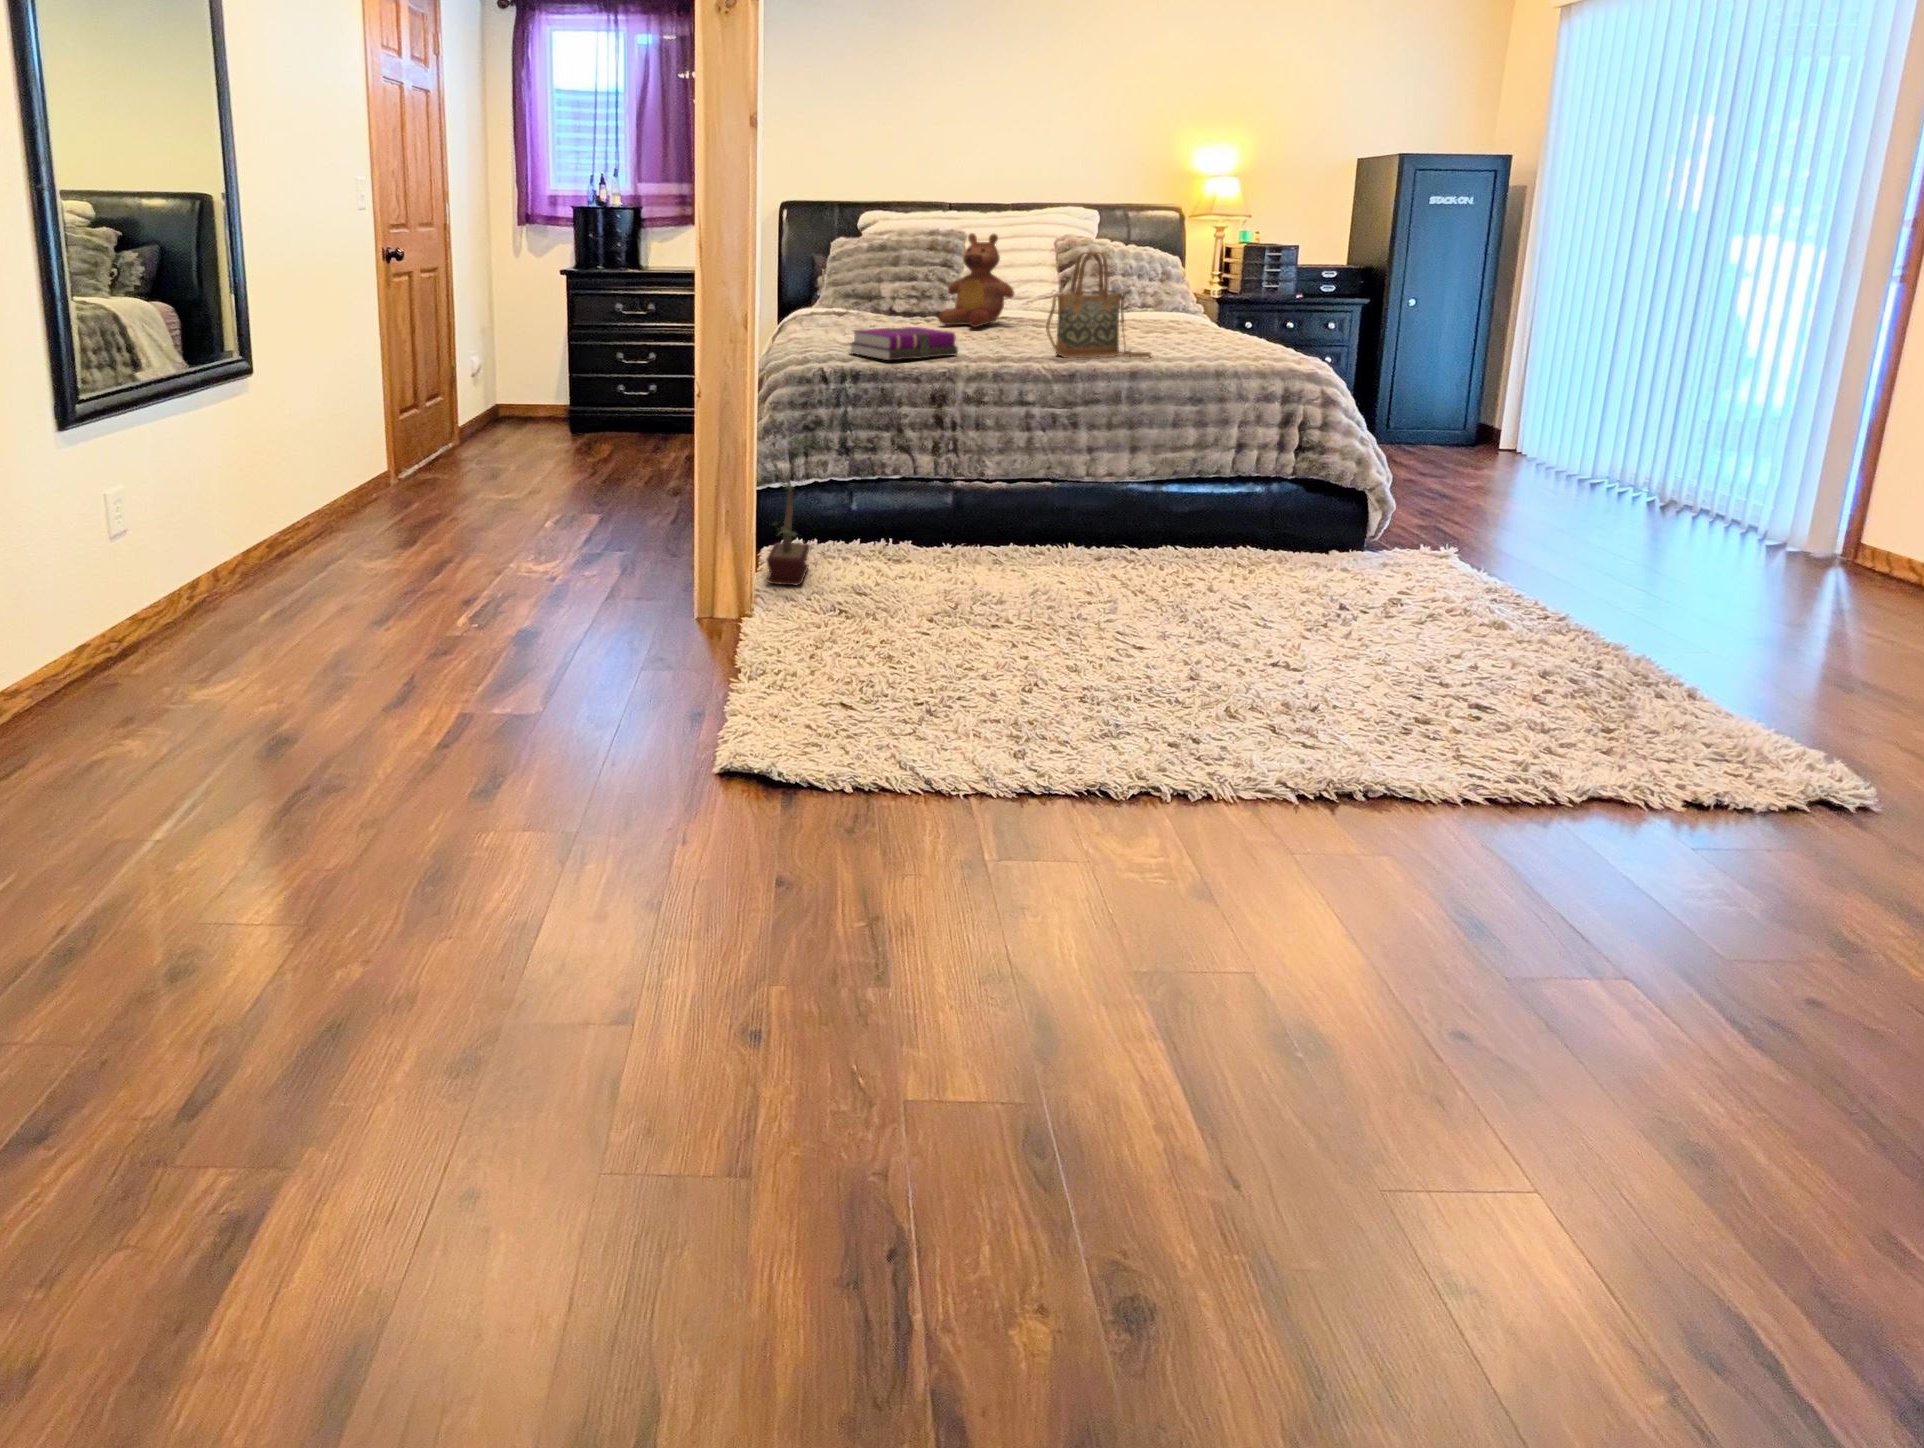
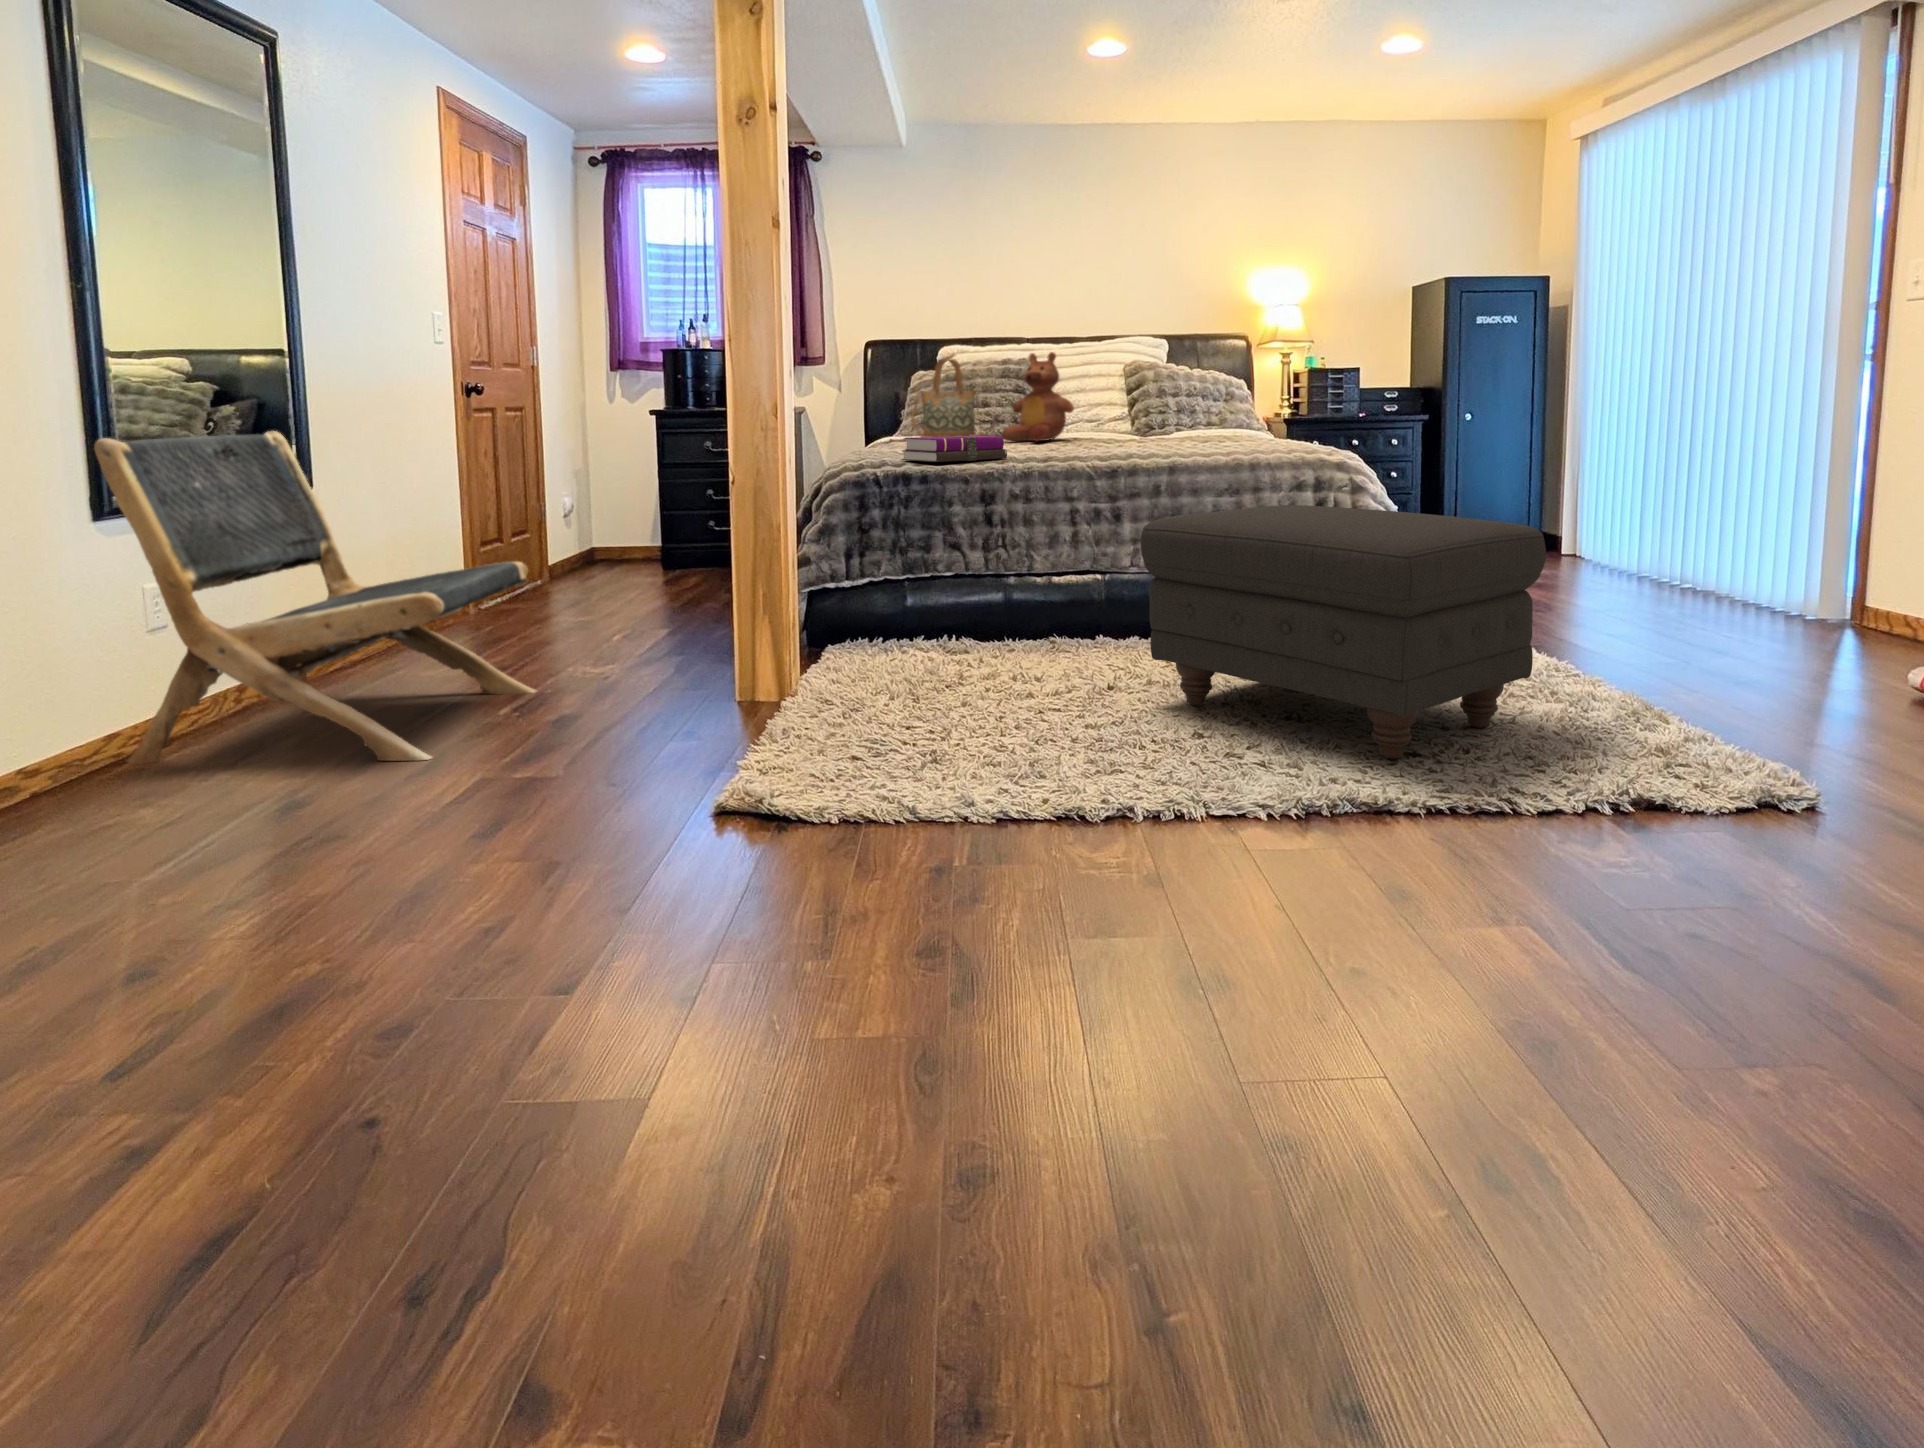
handbag: present [1046,252,1151,358] -> present [911,359,995,437]
lounge chair: none [64,322,492,683] -> present [94,431,536,763]
potted plant: present [766,431,824,585] -> none [809,519,876,676]
ottoman: none [1130,433,1582,732] -> present [1141,505,1546,759]

